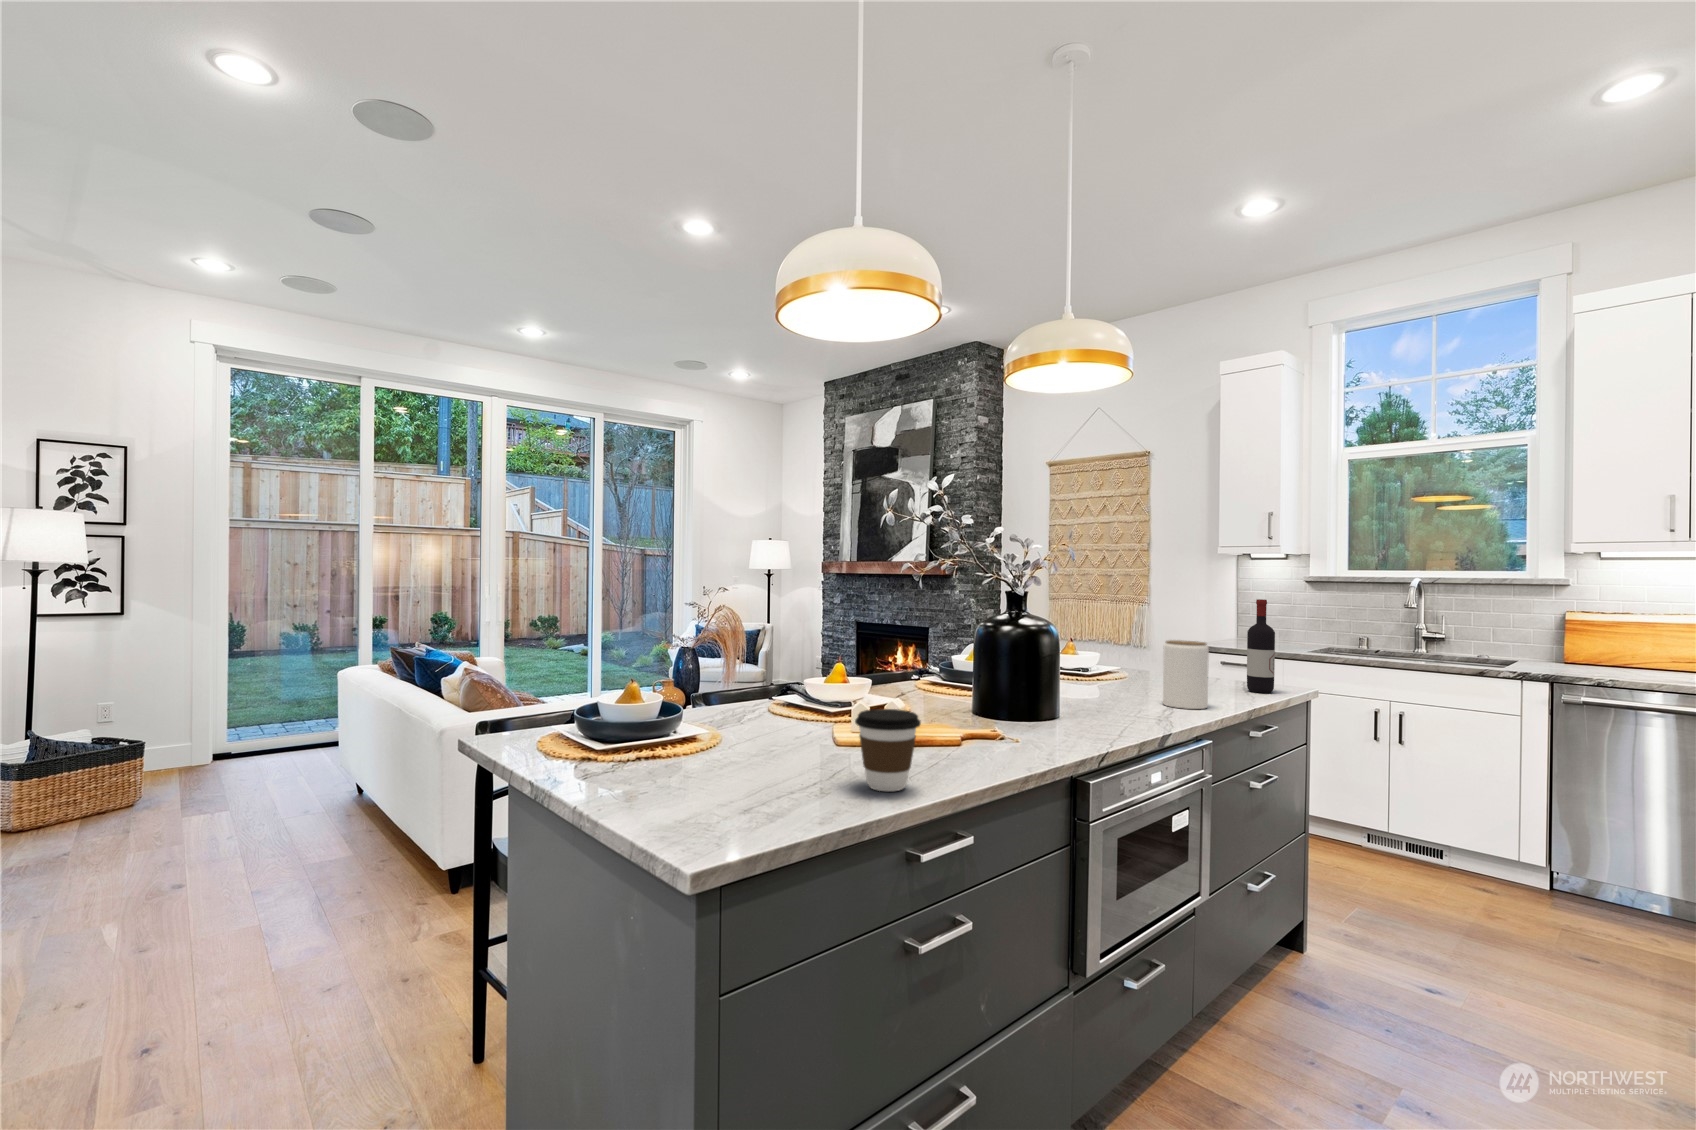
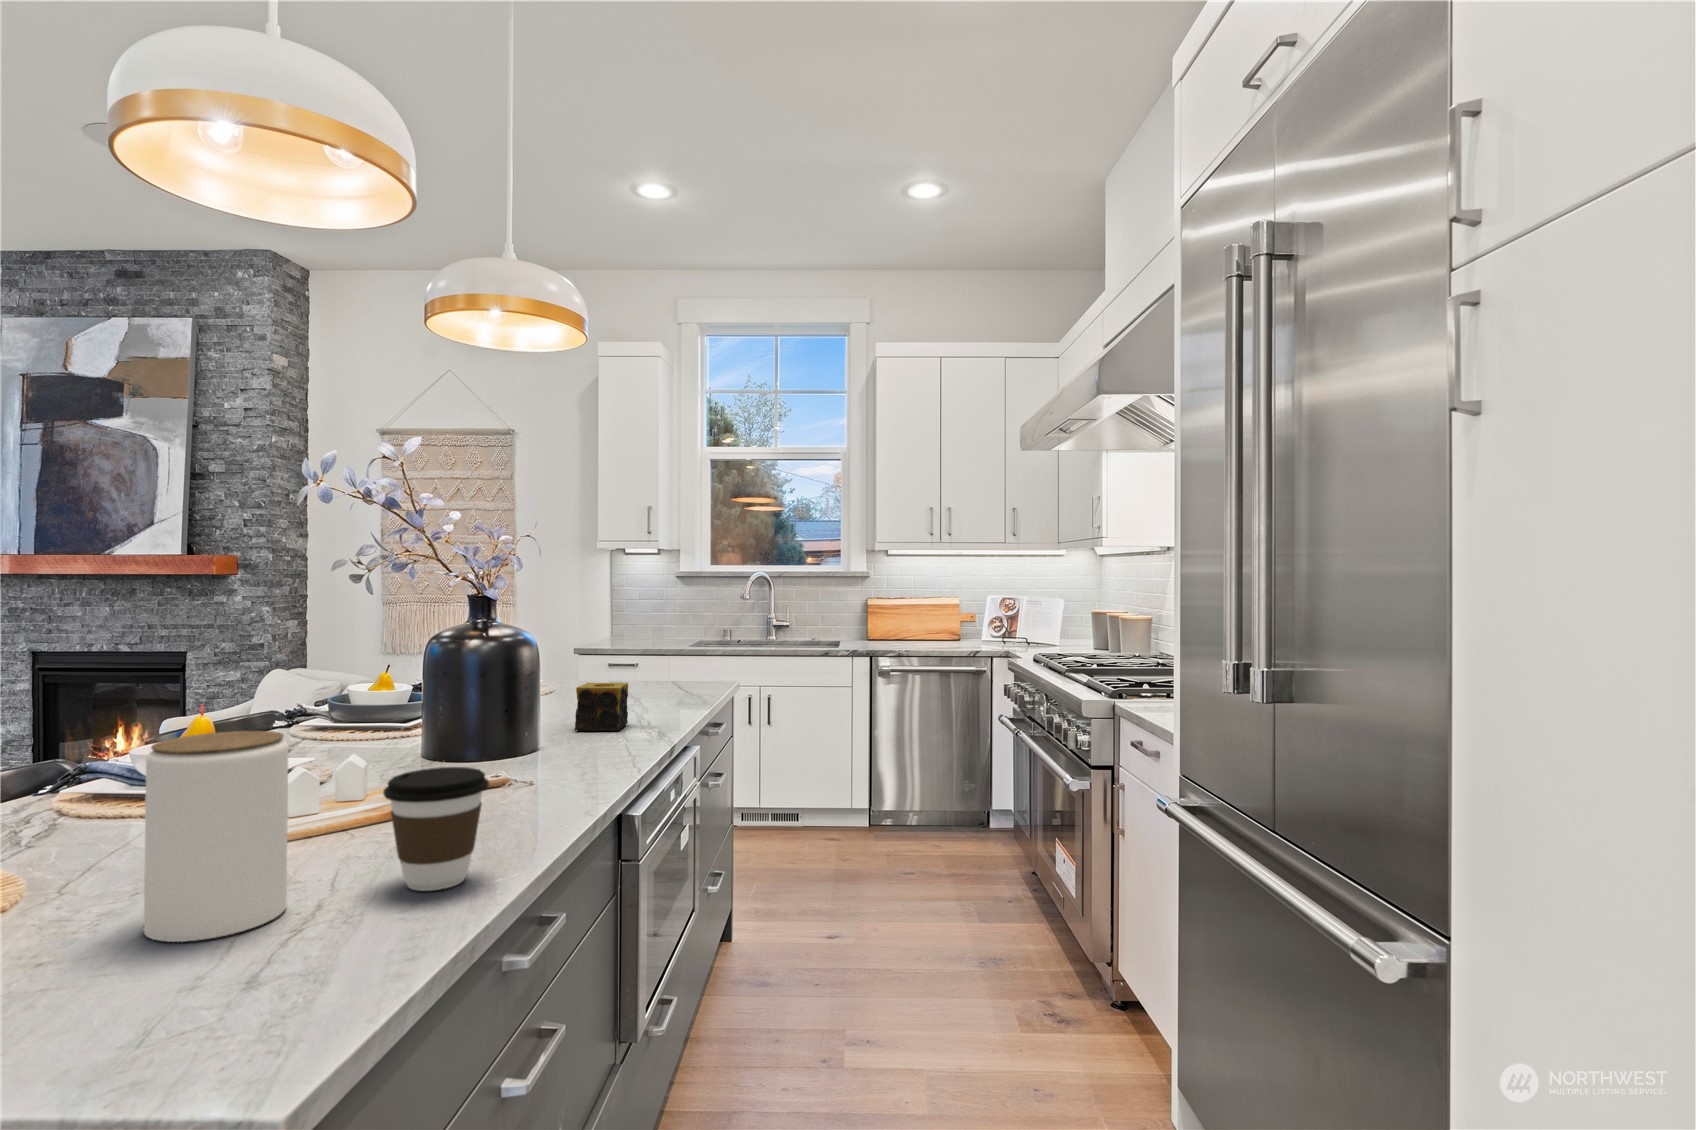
wine bottle: present [1247,599,1275,693] -> none [684,595,710,691]
jar: present [1163,640,1209,709] -> present [144,731,288,942]
candle: none [1101,671,1153,715] -> present [575,683,628,731]

